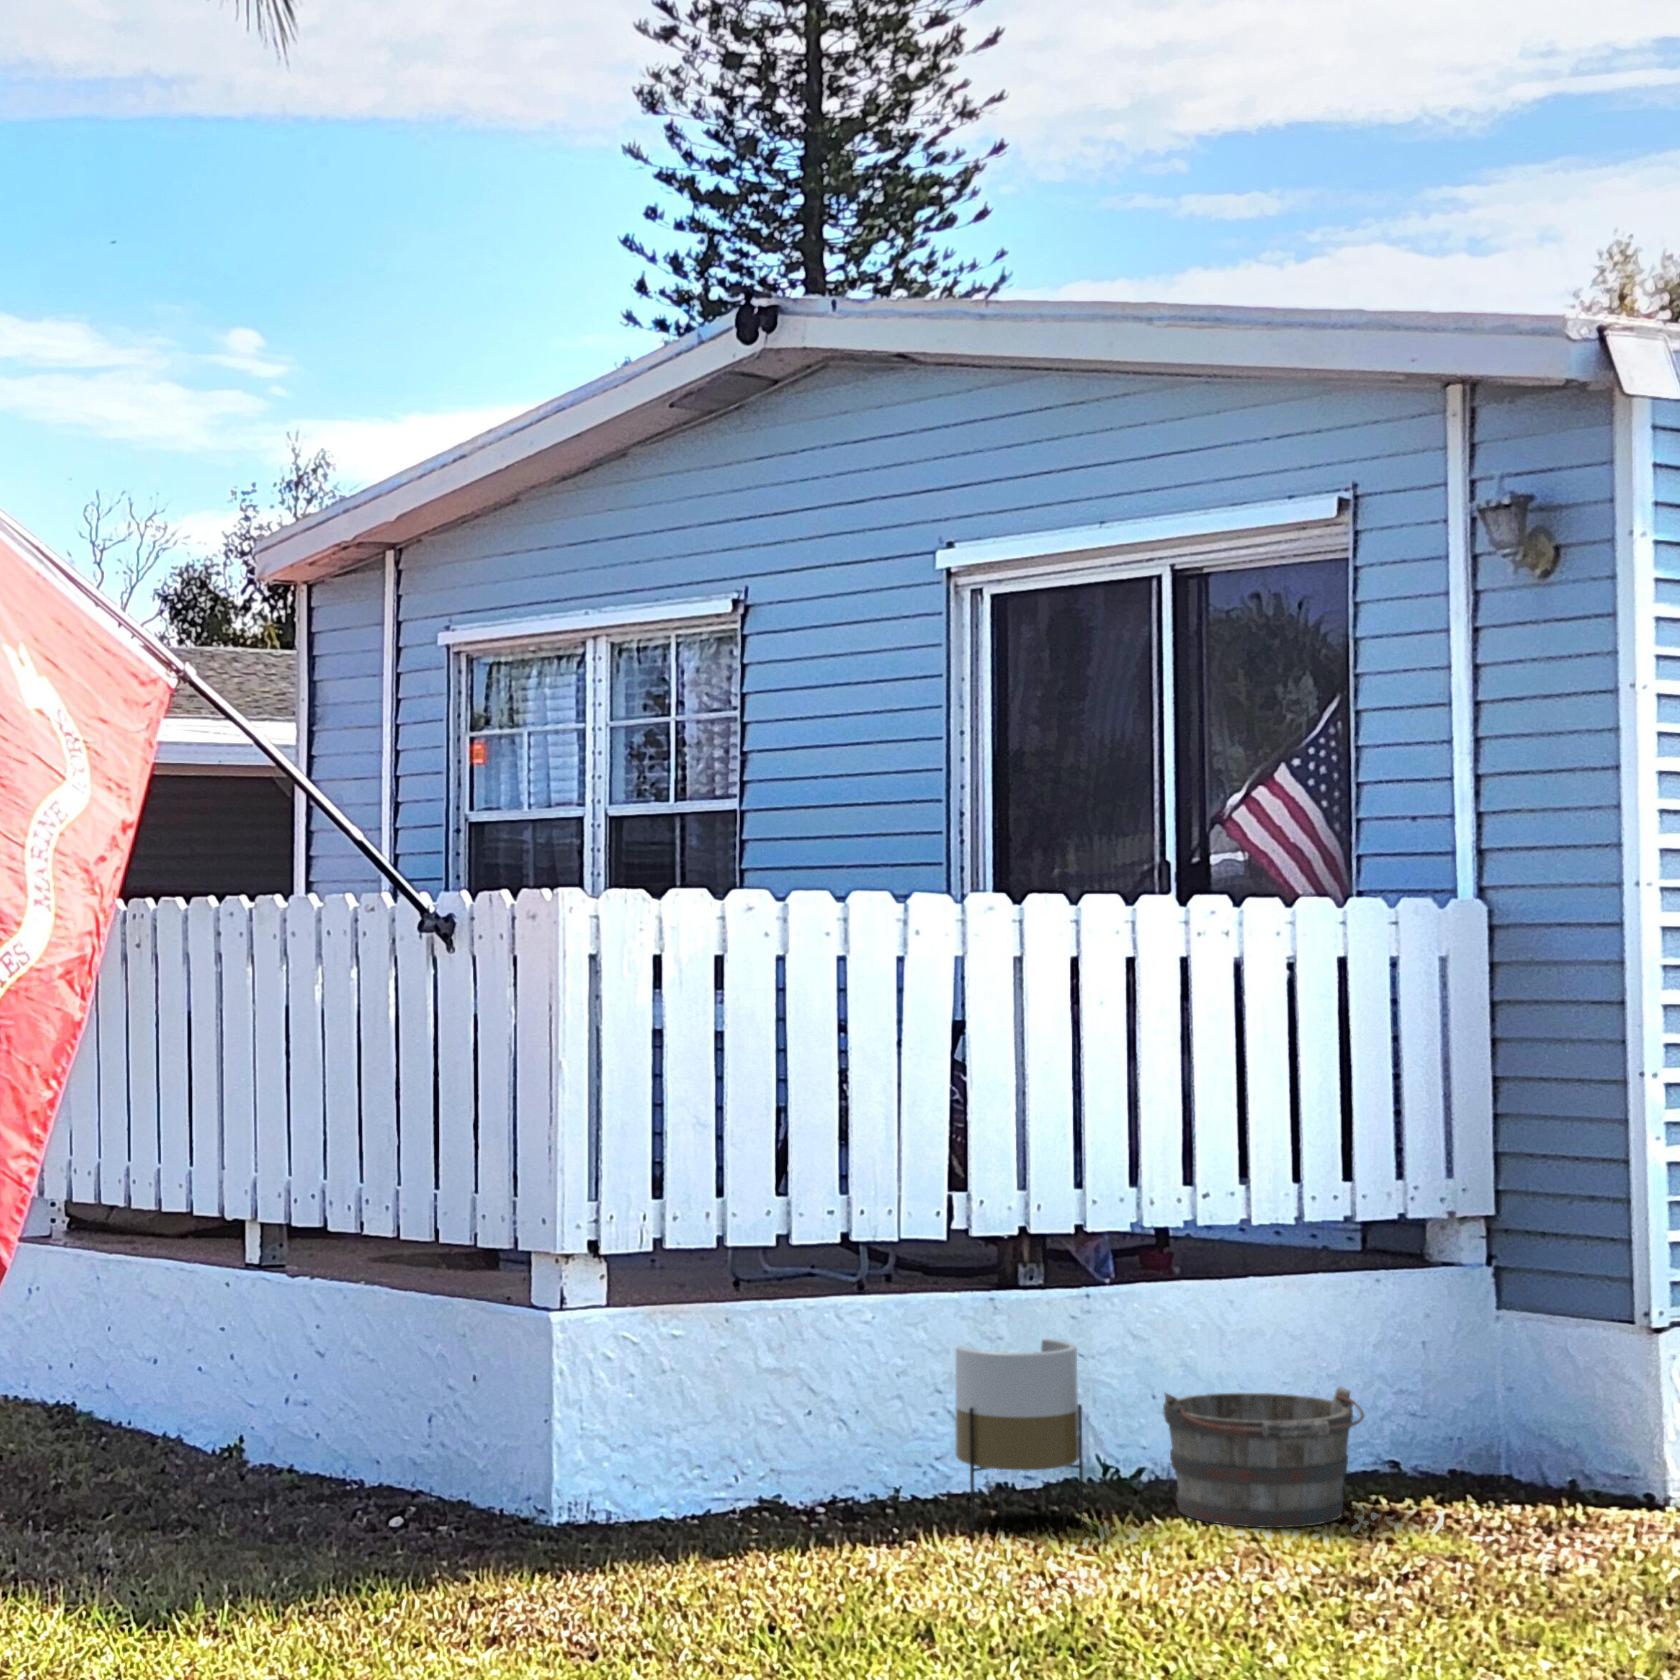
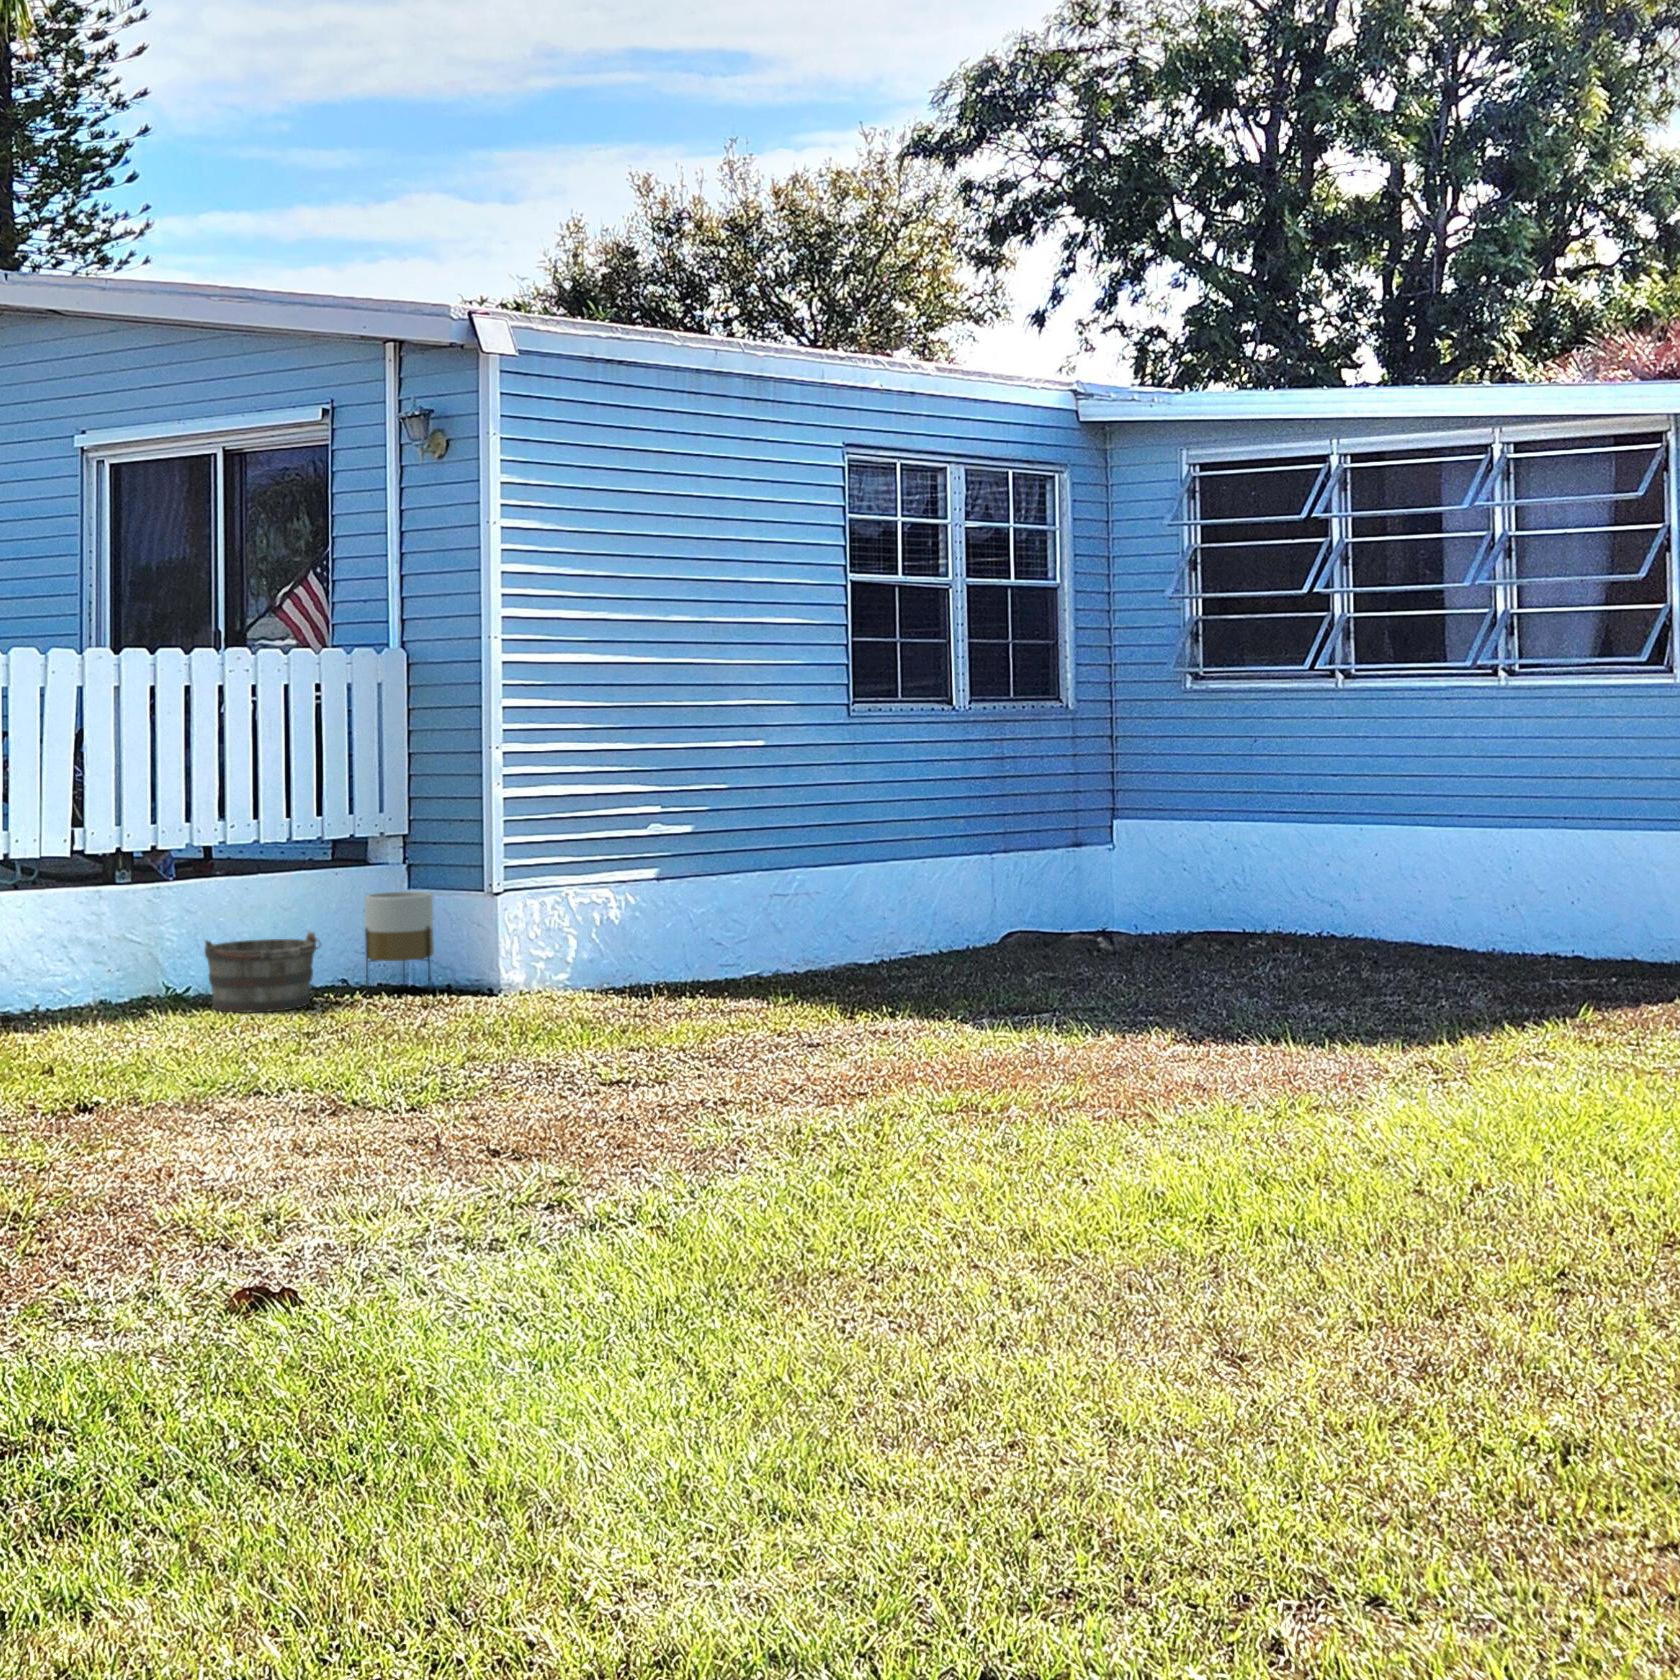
planter: present [955,1338,1083,1530] -> present [365,891,434,992]

